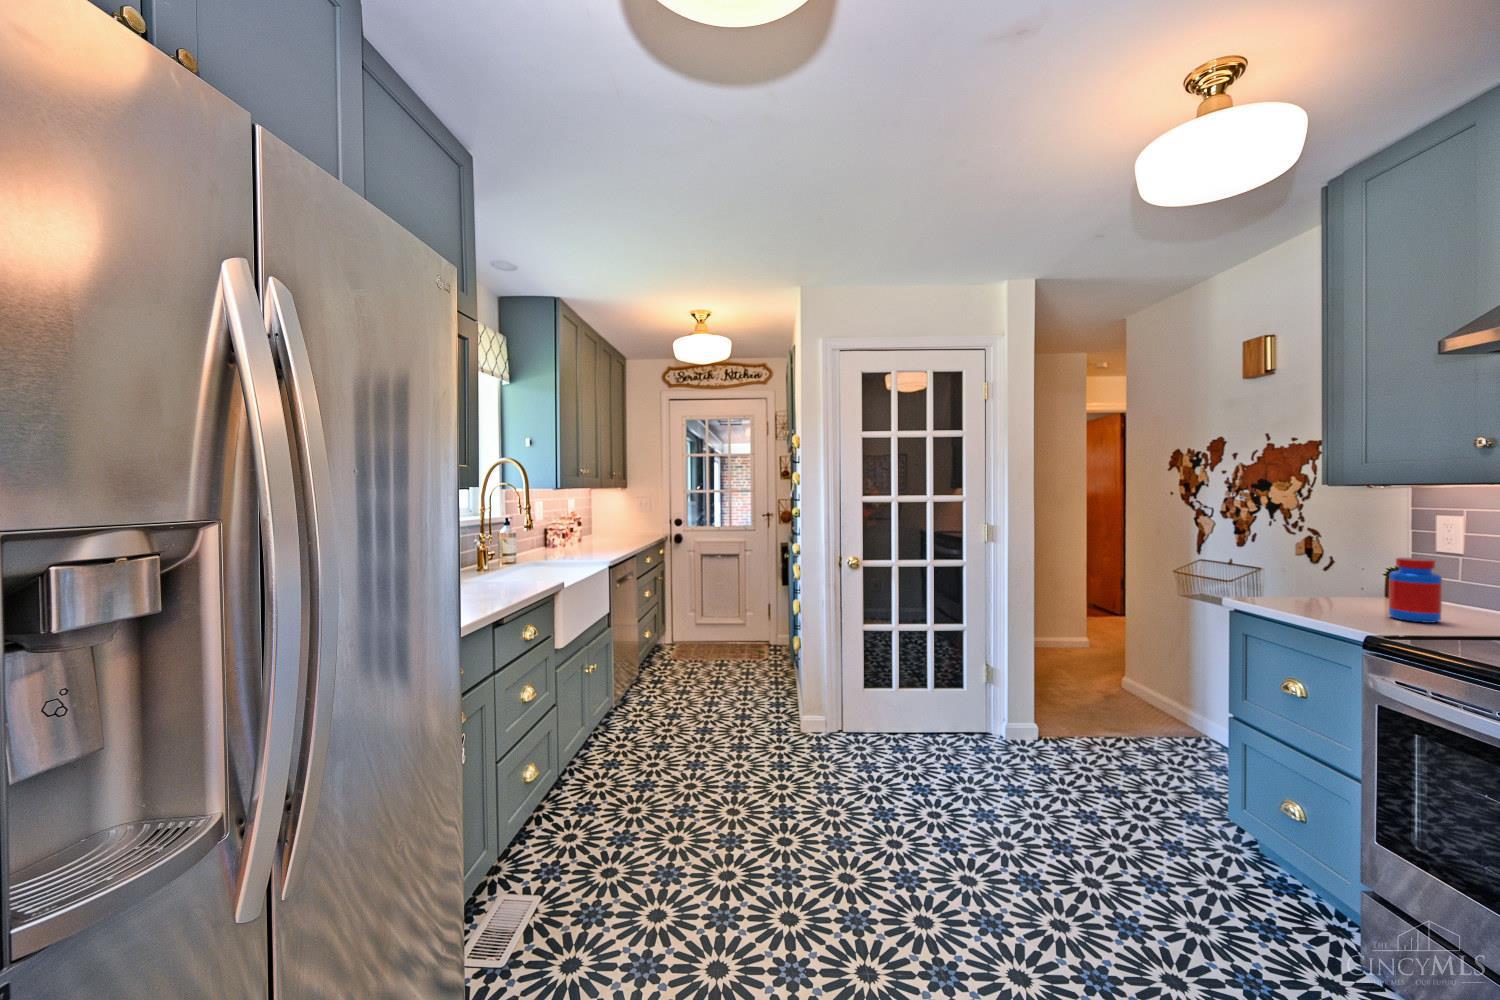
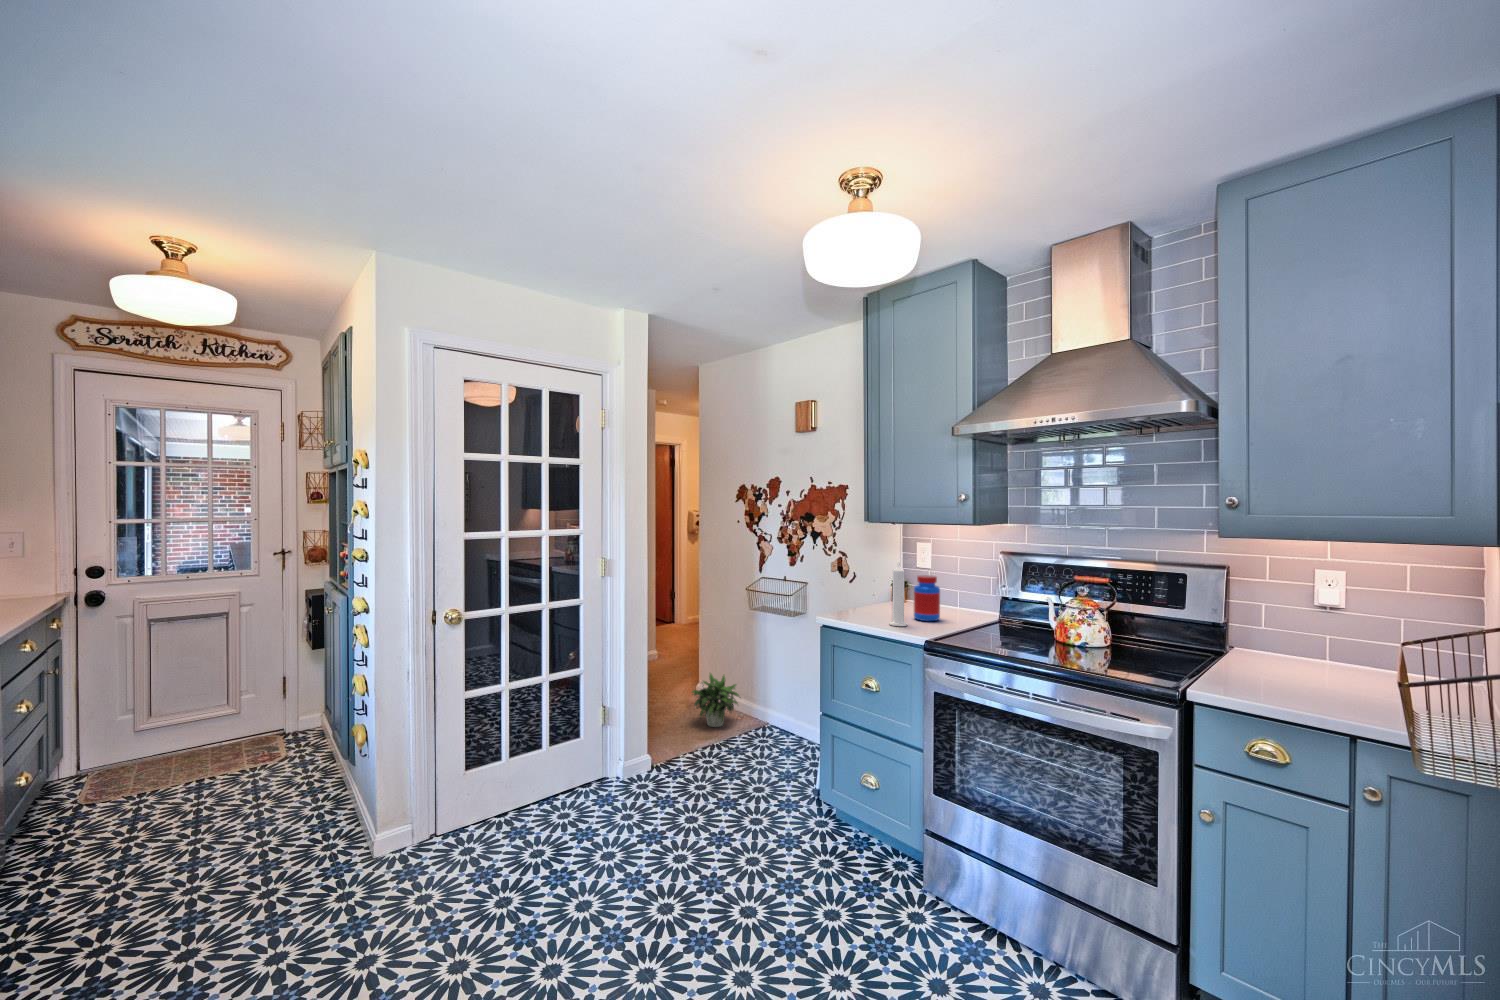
candle: none [1329,535,1362,621] -> present [889,562,907,626]
potted plant: none [1100,663,1174,724] -> present [692,673,741,727]

